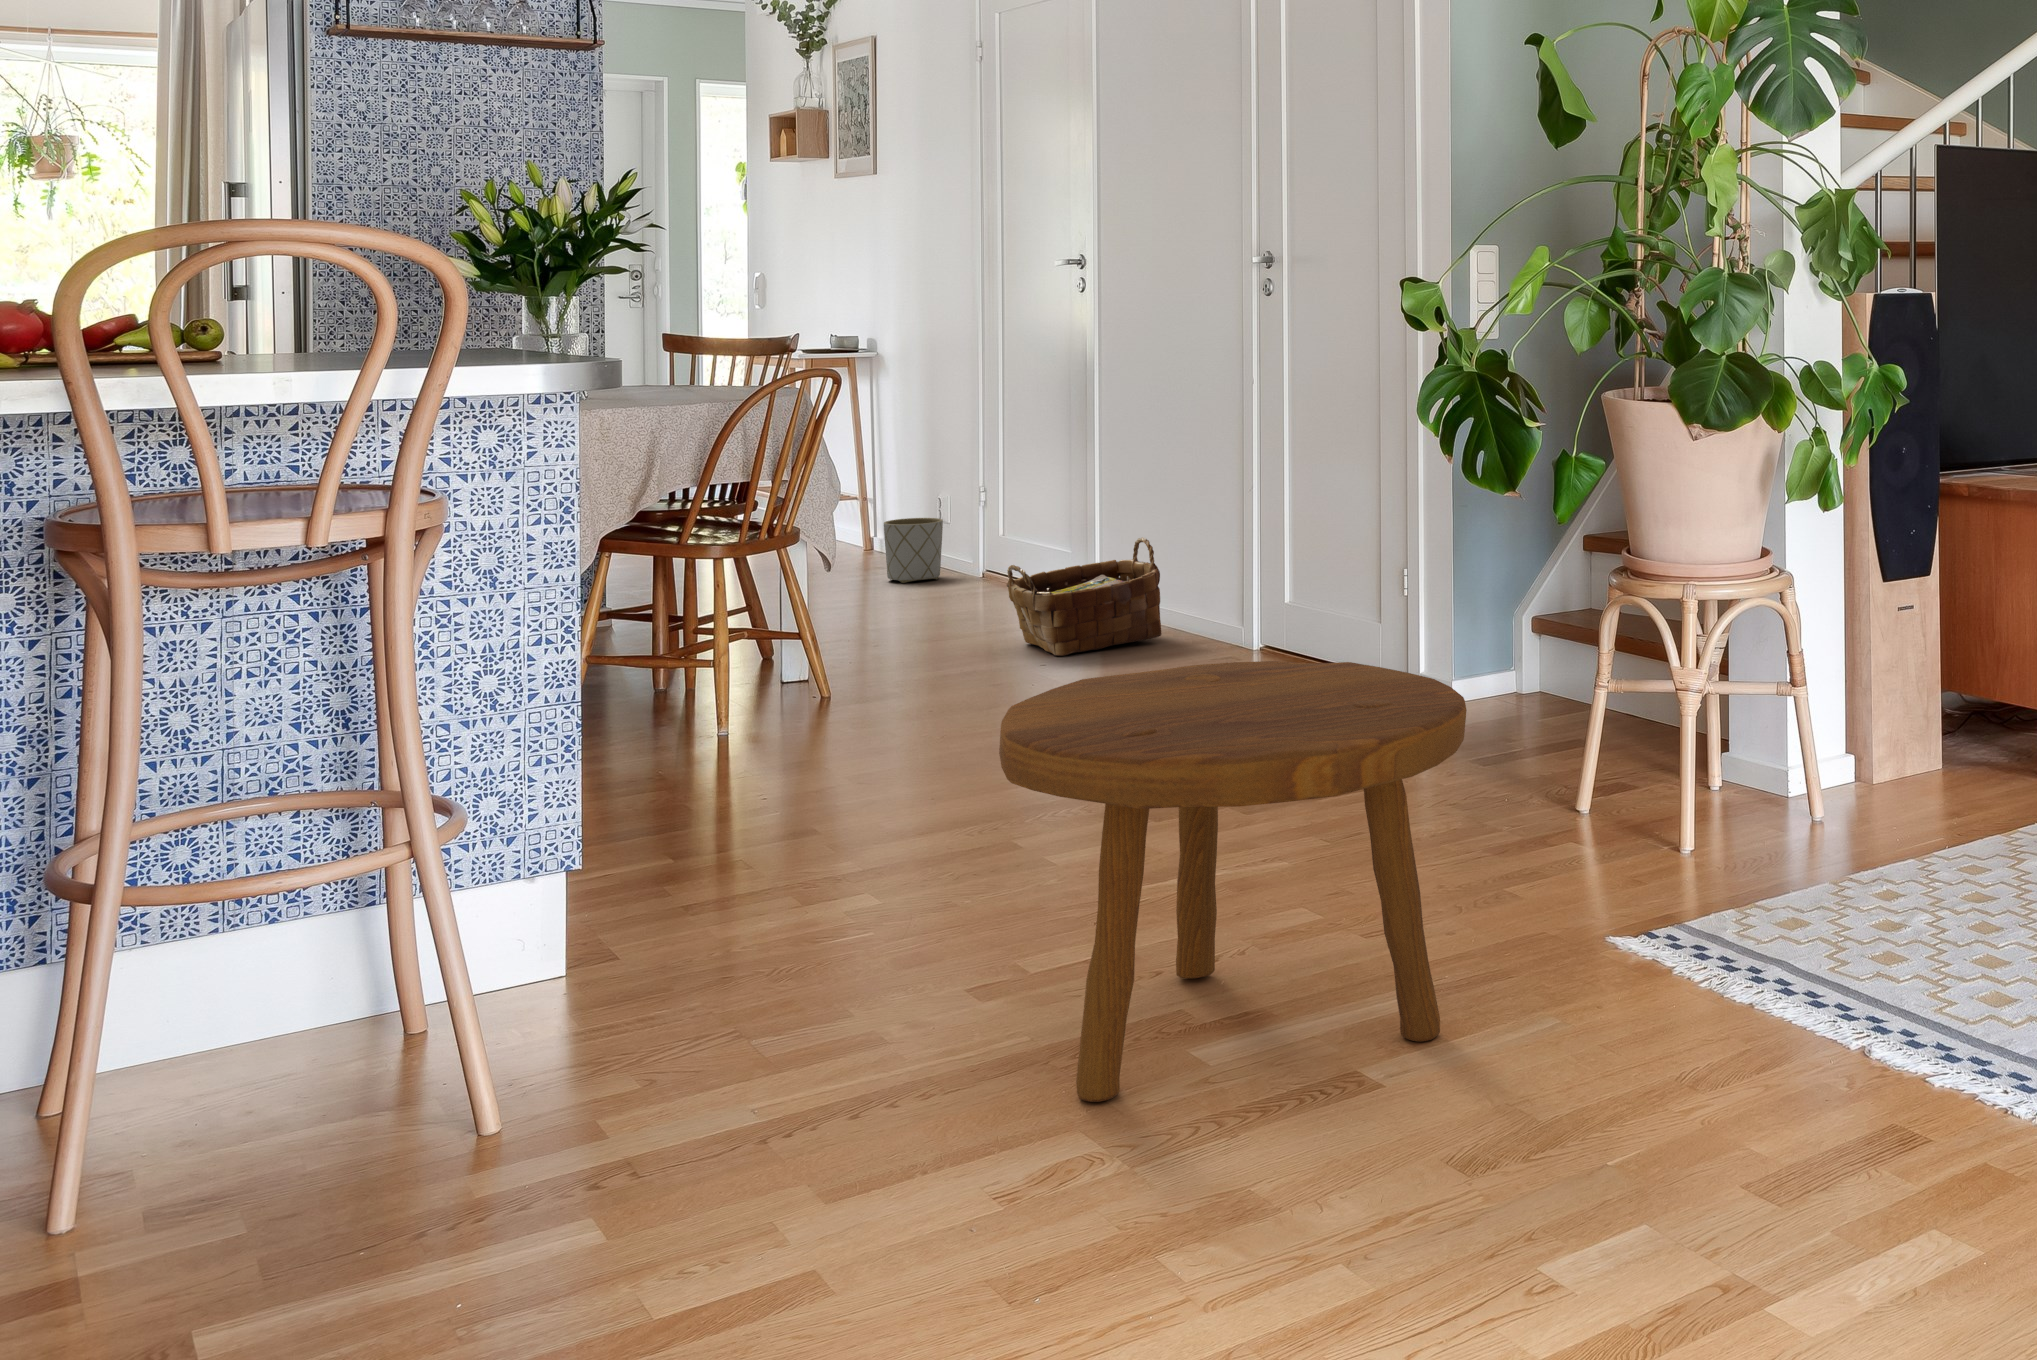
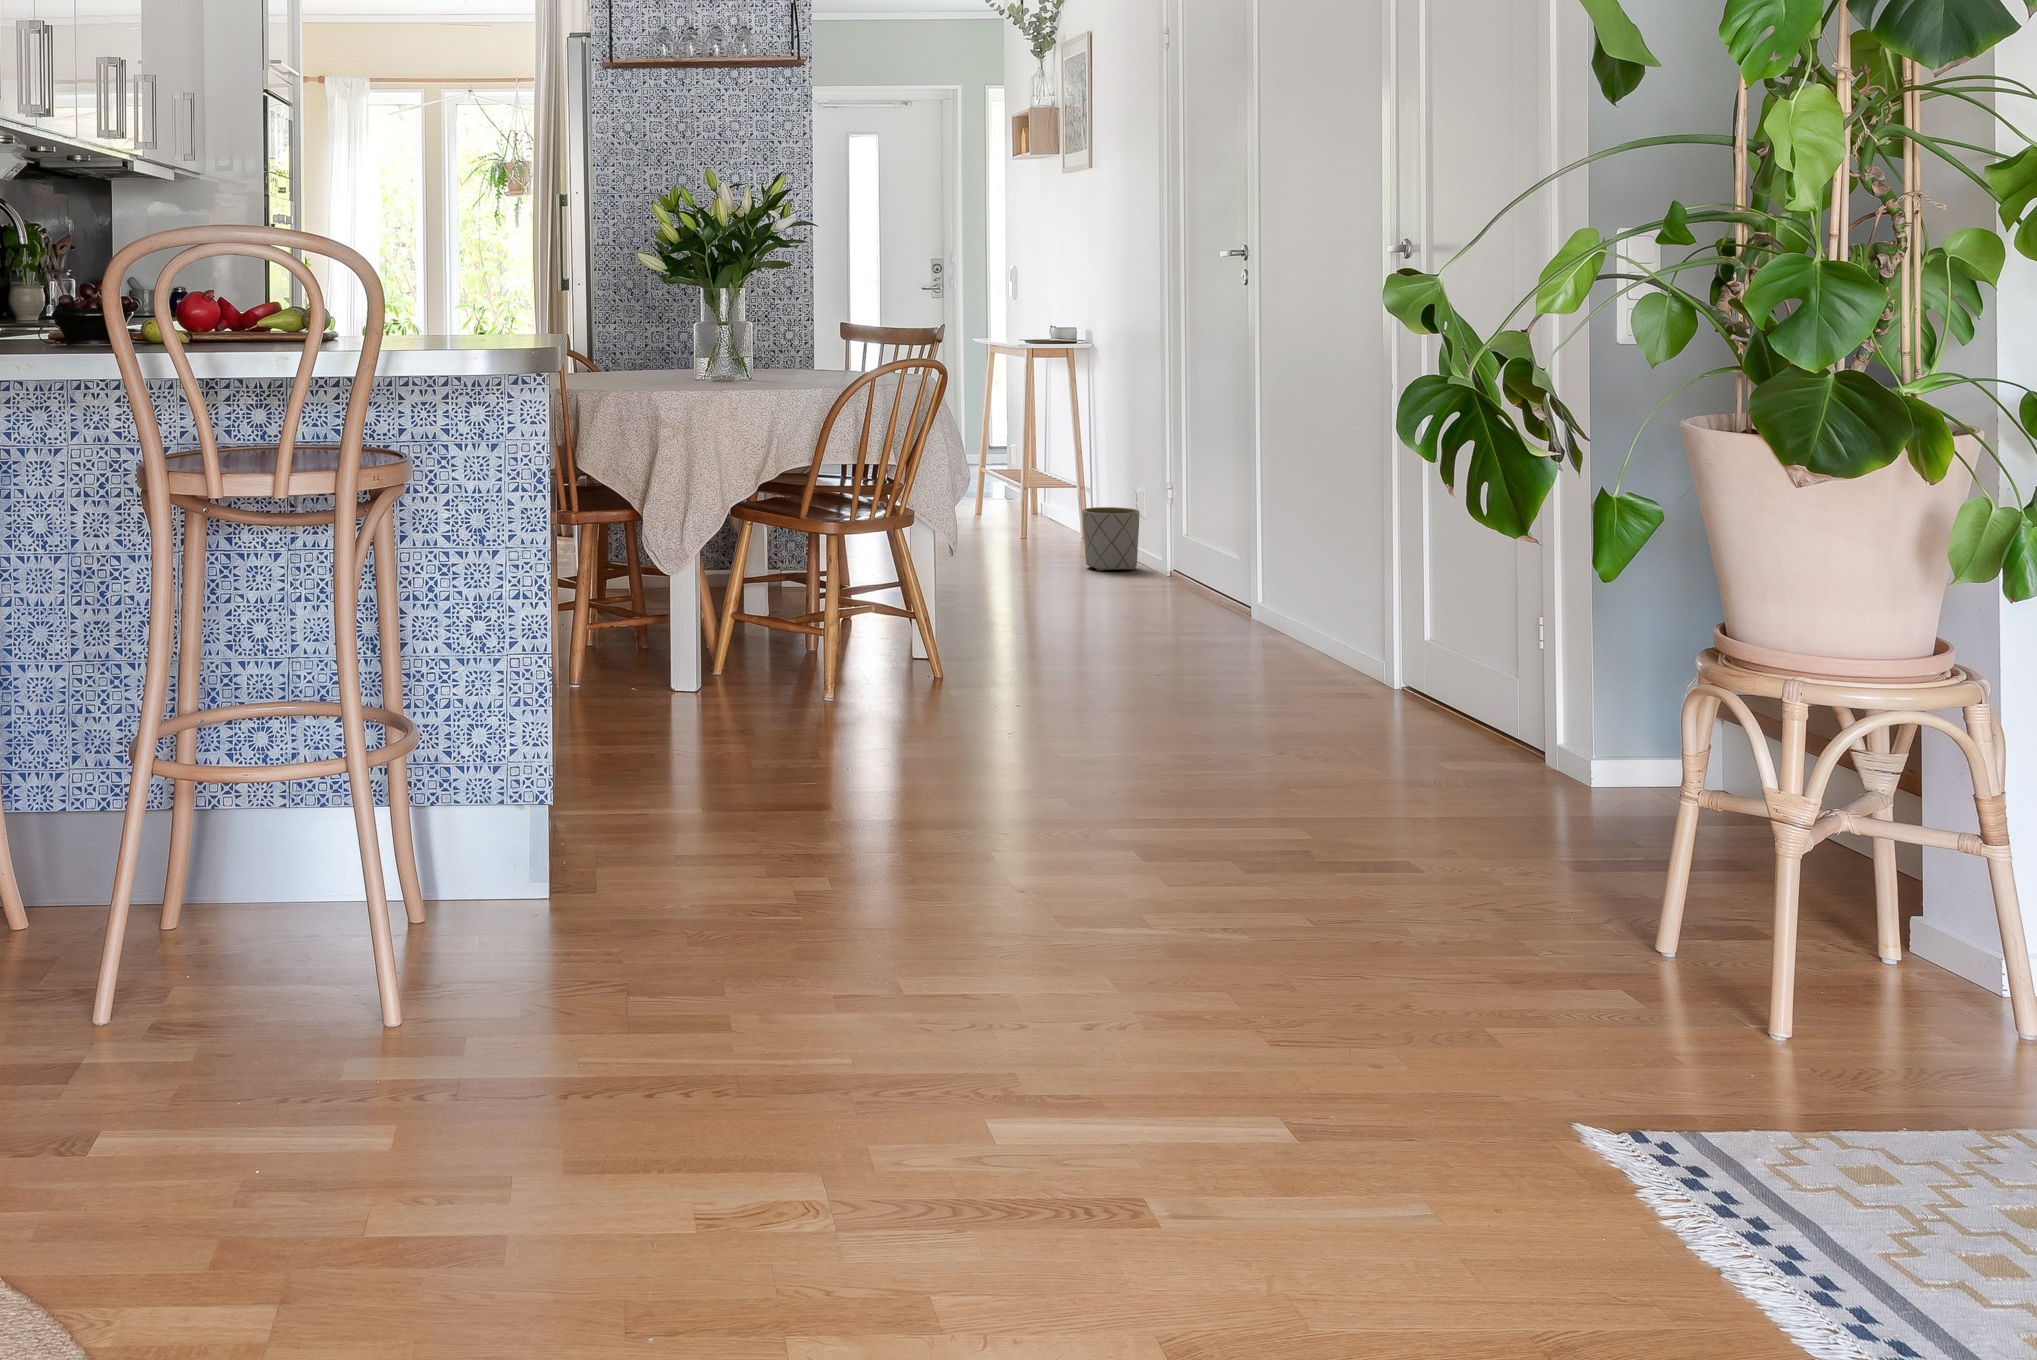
woven basket: present [1007,537,1162,656] -> none [1142,548,1305,664]
footstool: present [999,661,1467,1102] -> none [784,696,1313,1189]

